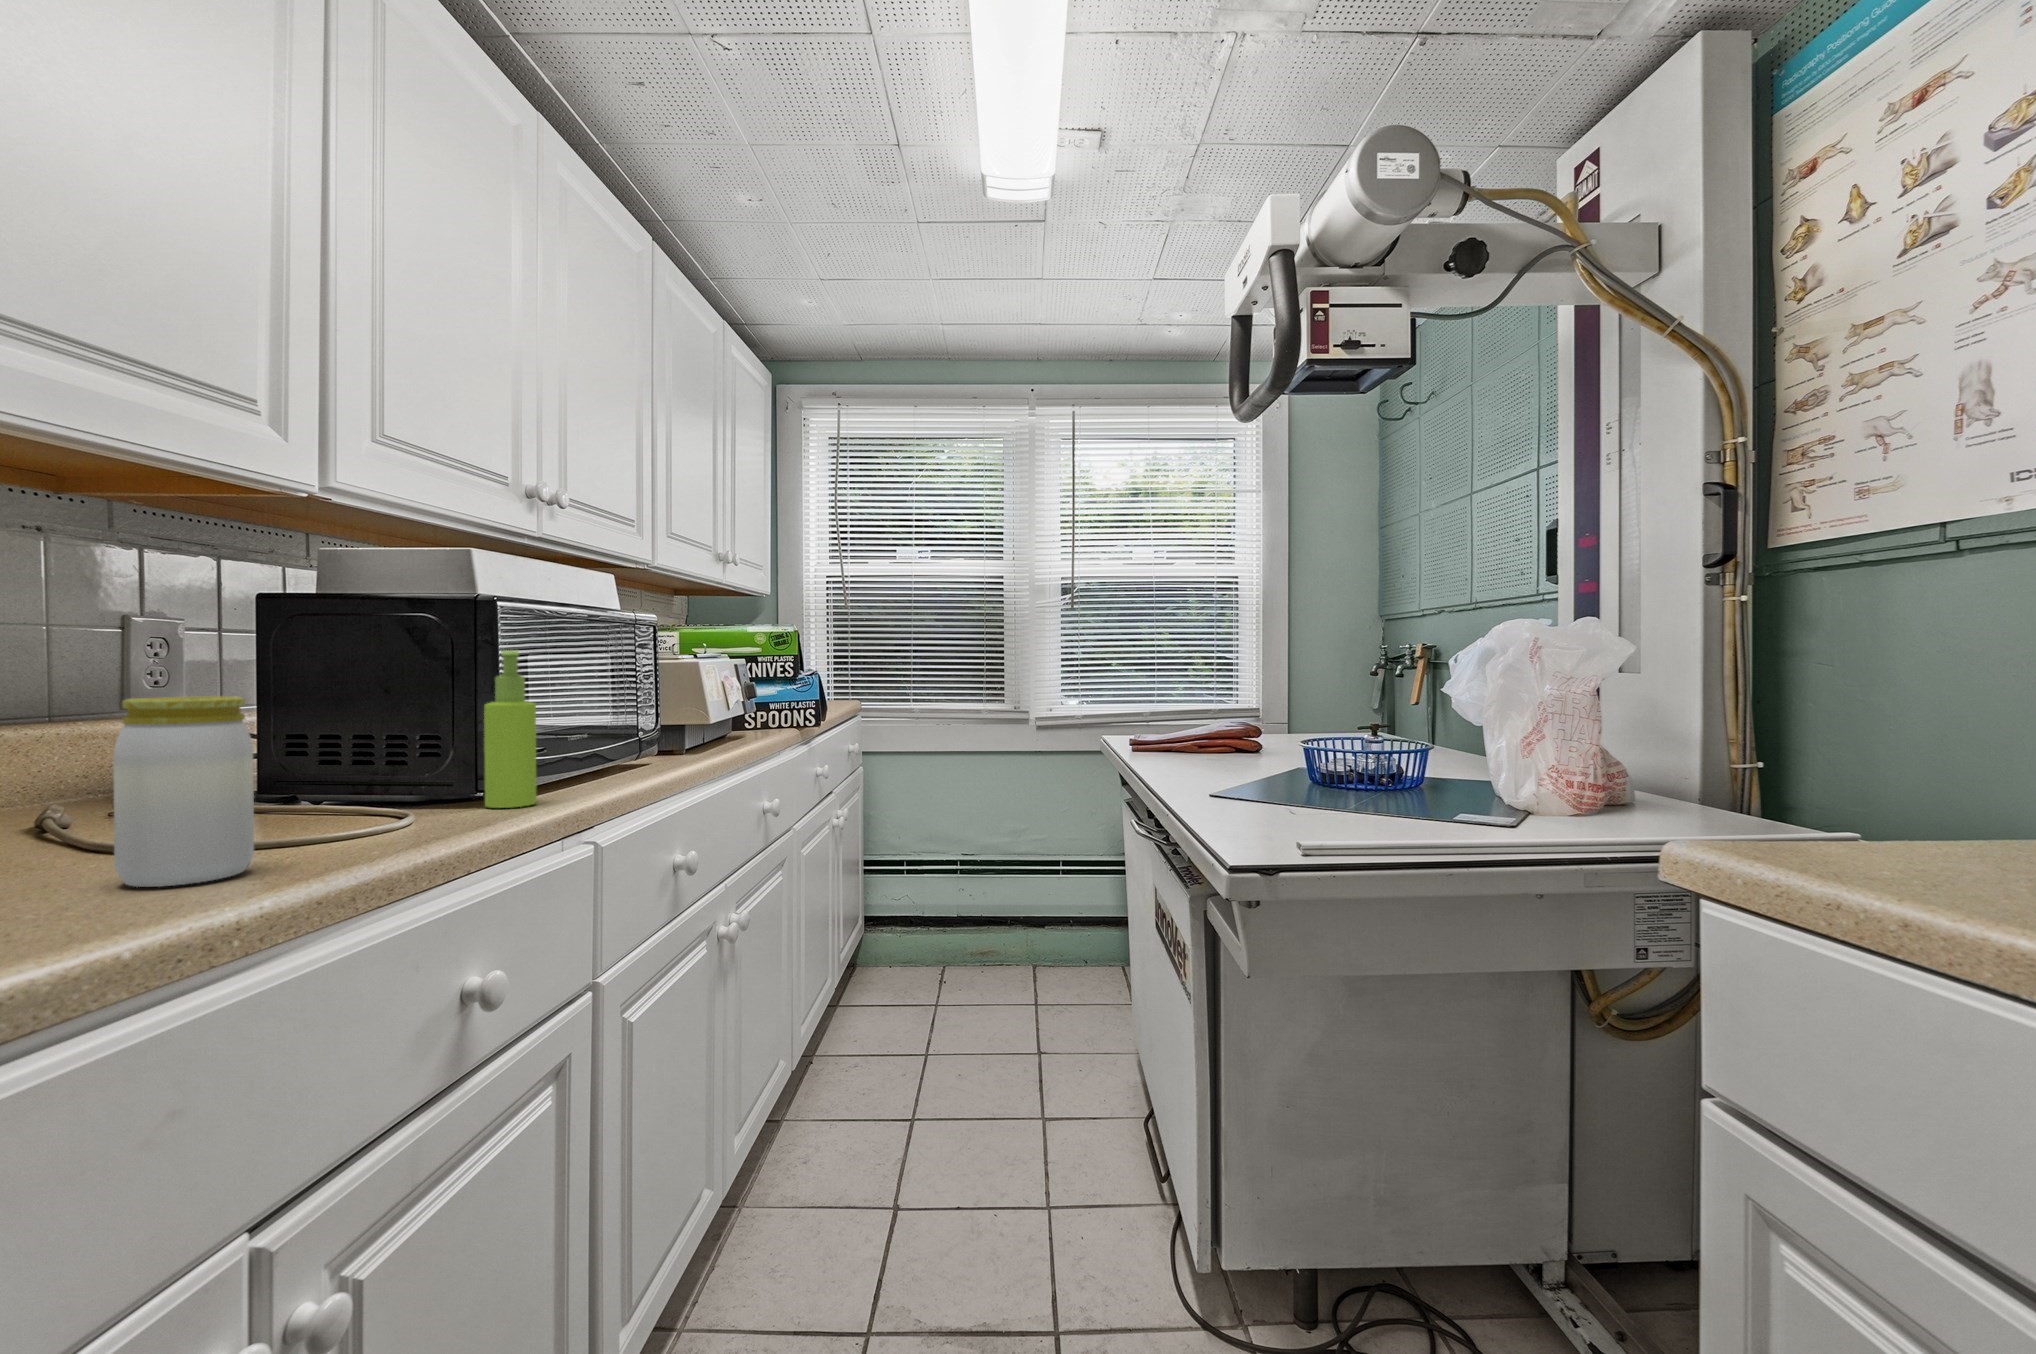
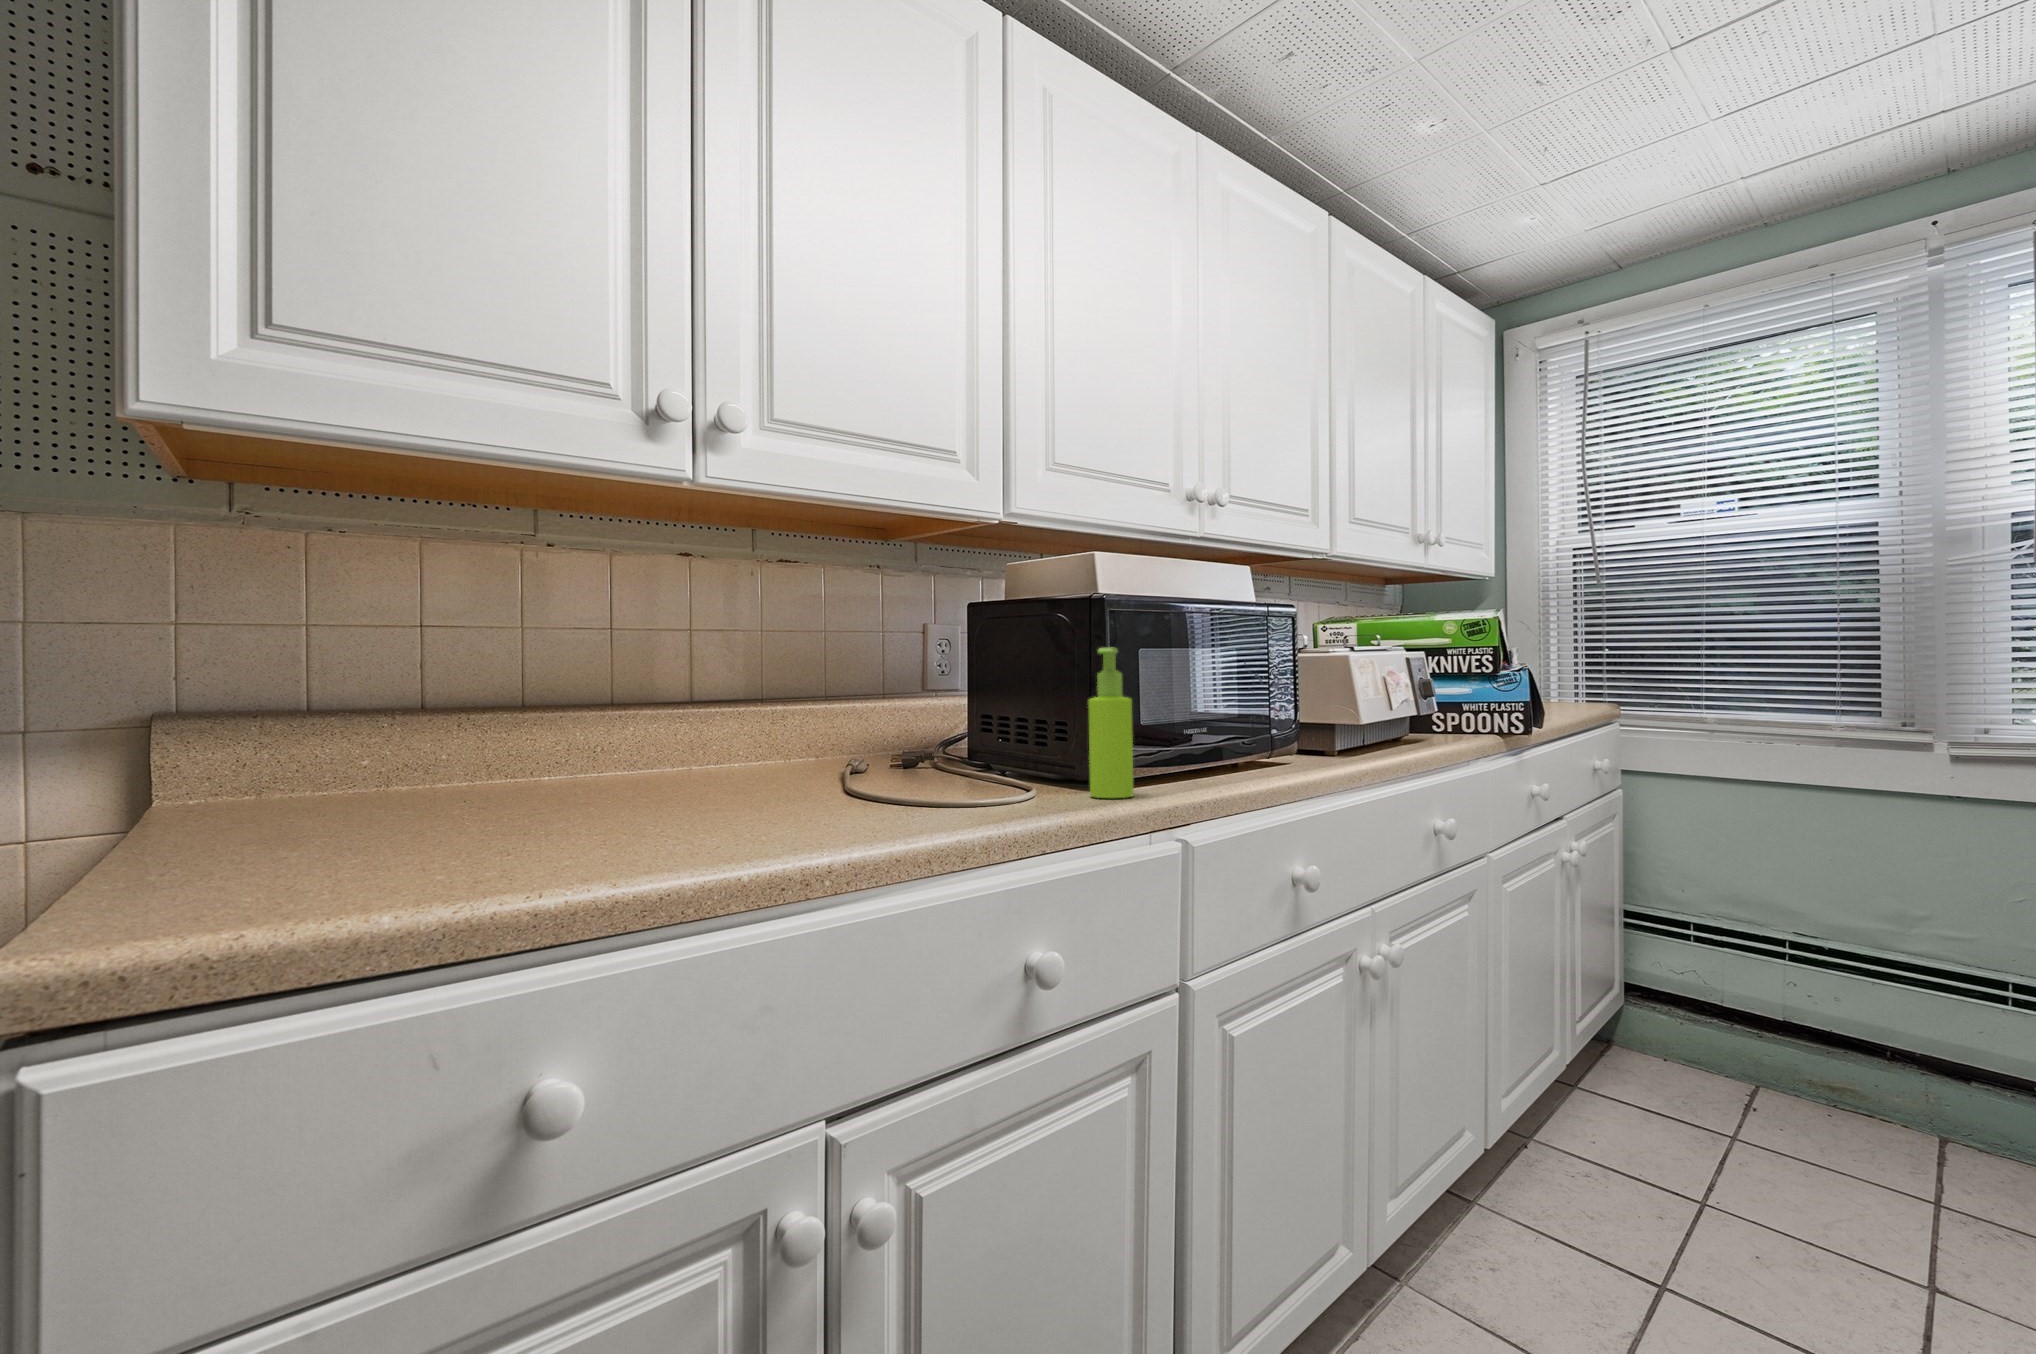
jar: present [113,696,254,887] -> none [798,689,880,834]

